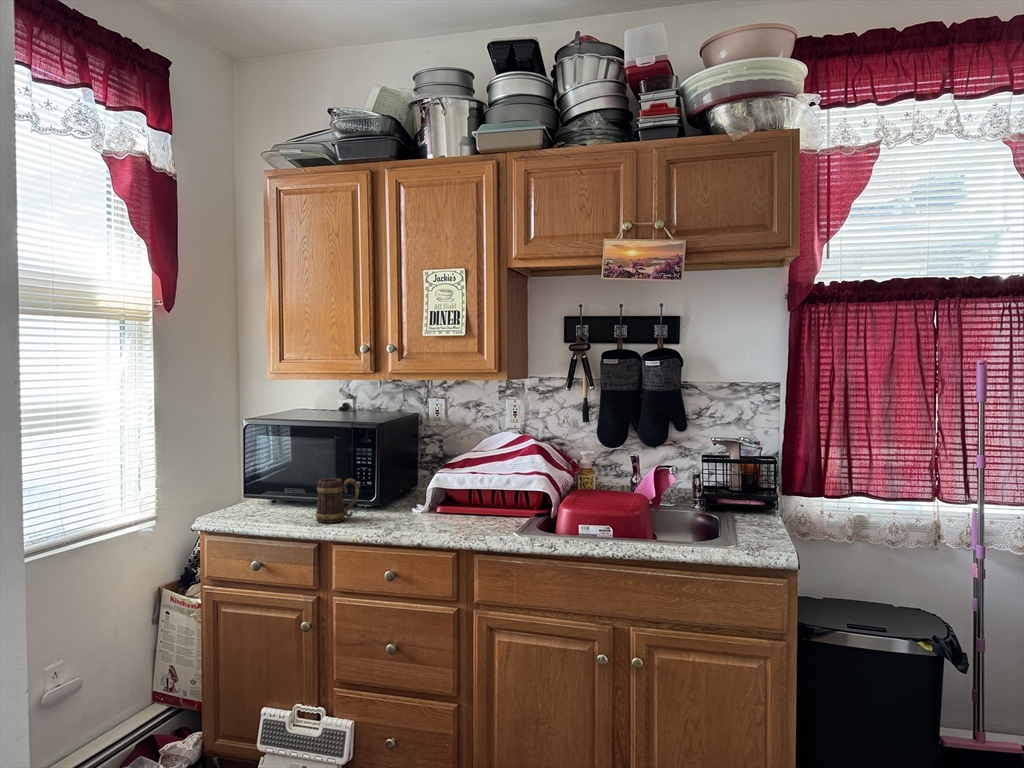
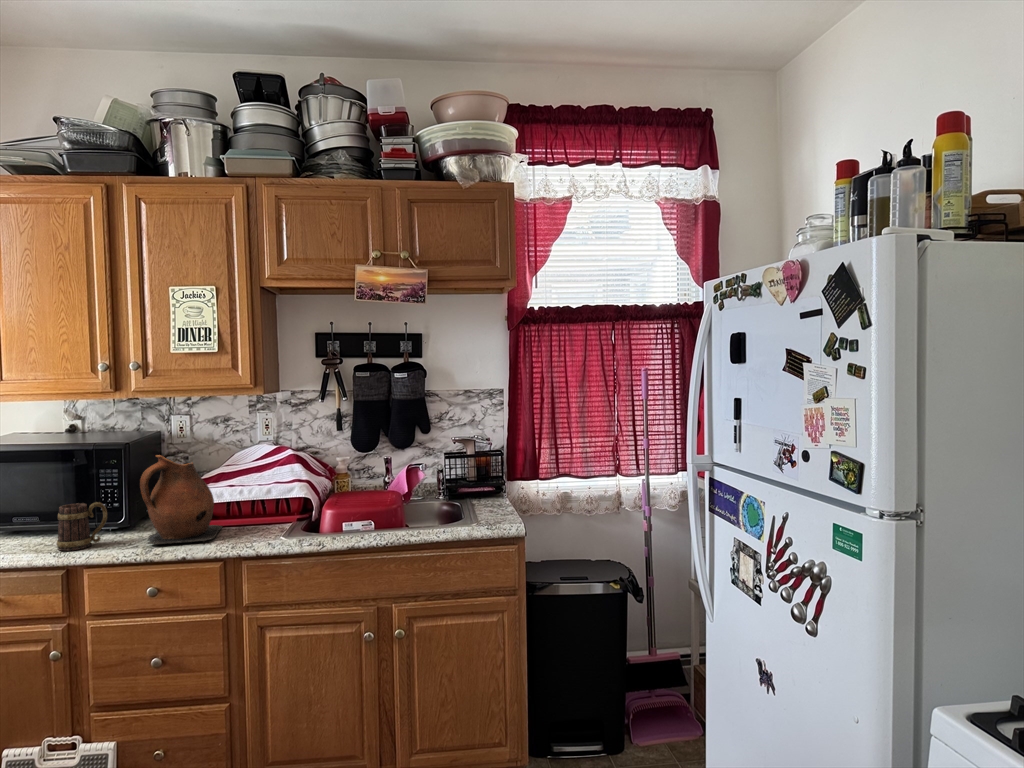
ceramic pitcher: none [385,437,463,530] -> present [140,455,223,544]

